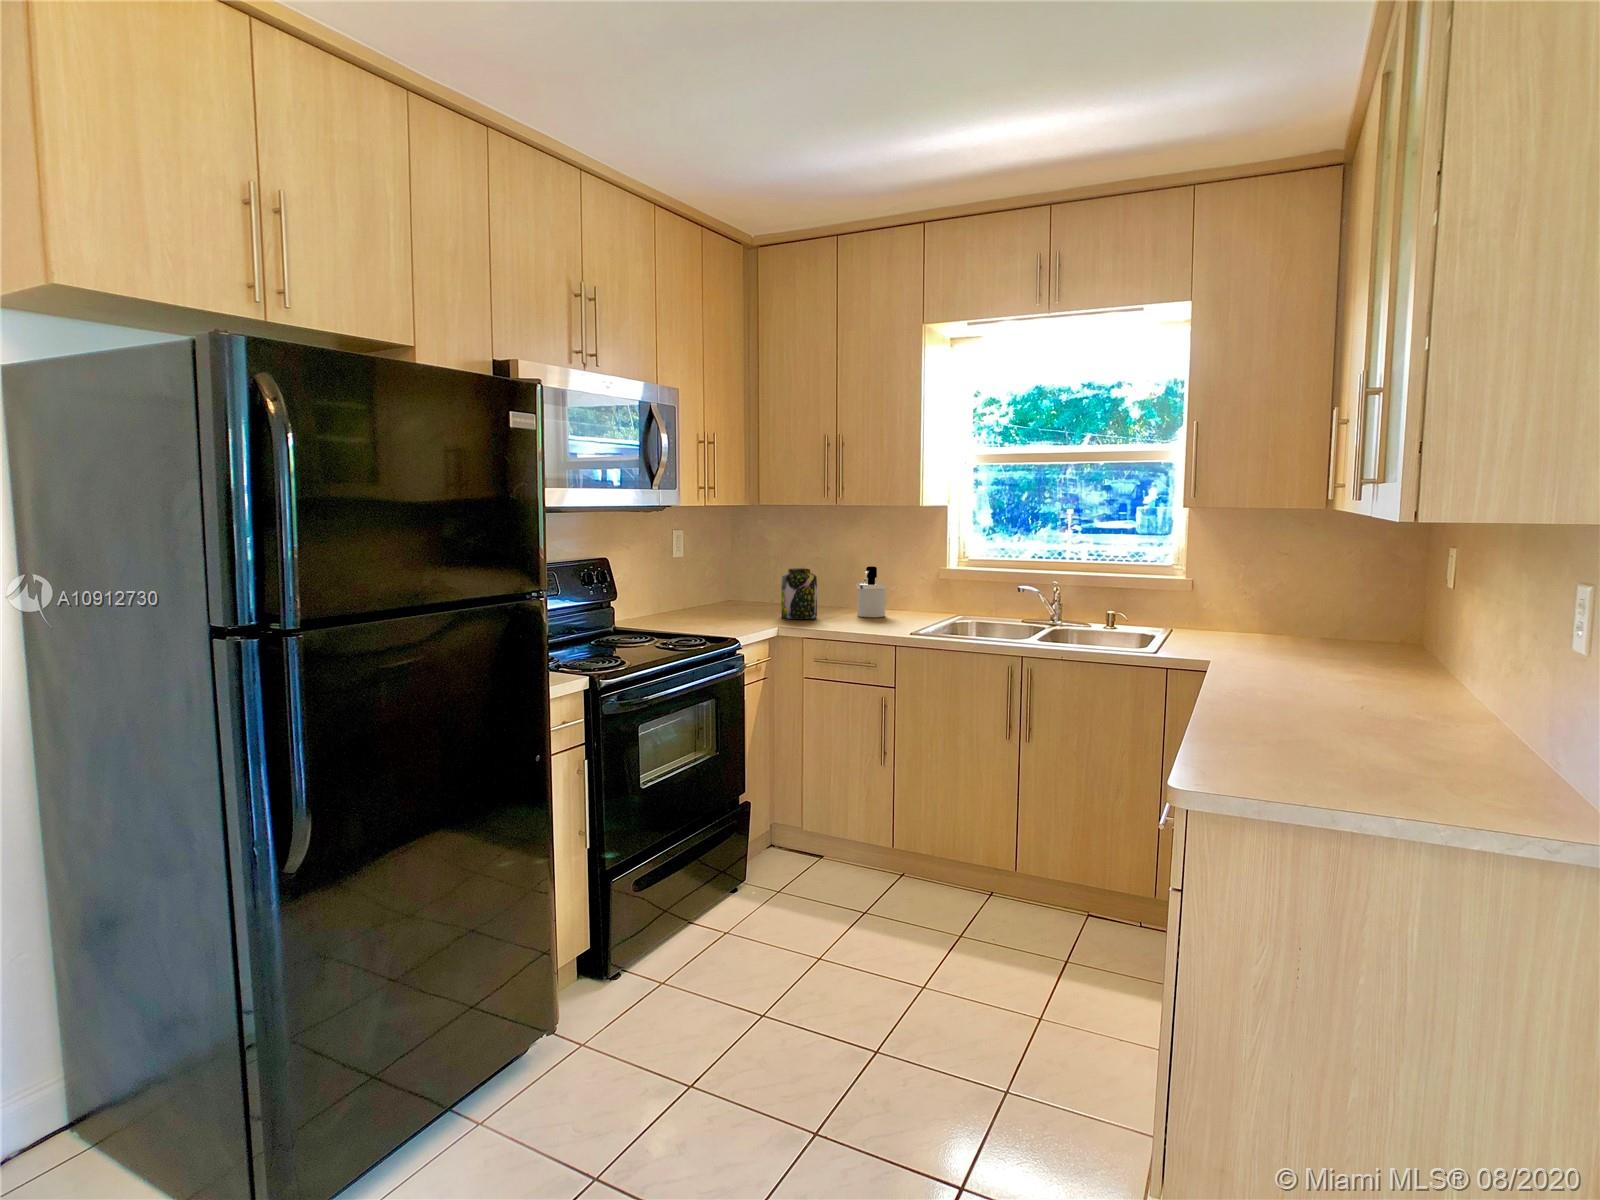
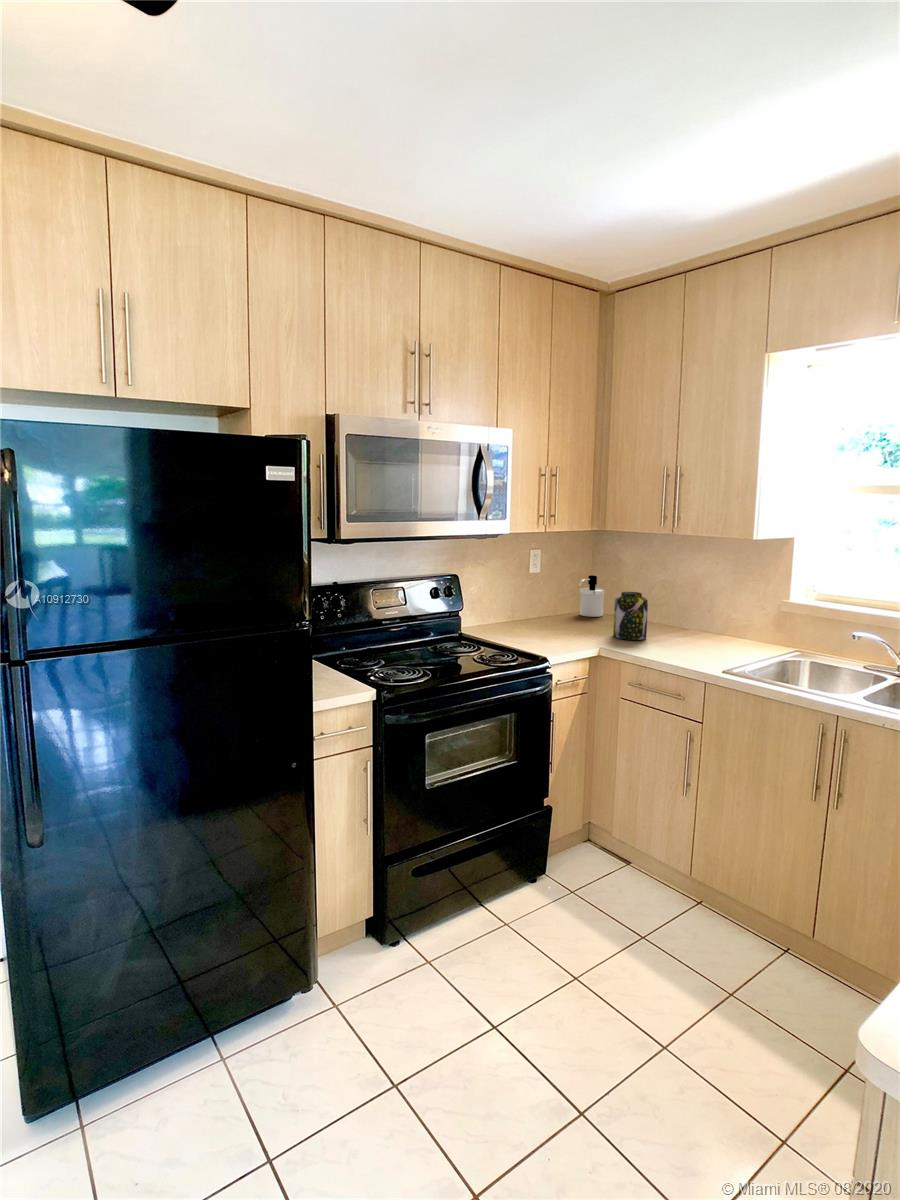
soap dispenser: present [856,566,887,618] -> present [579,575,605,617]

